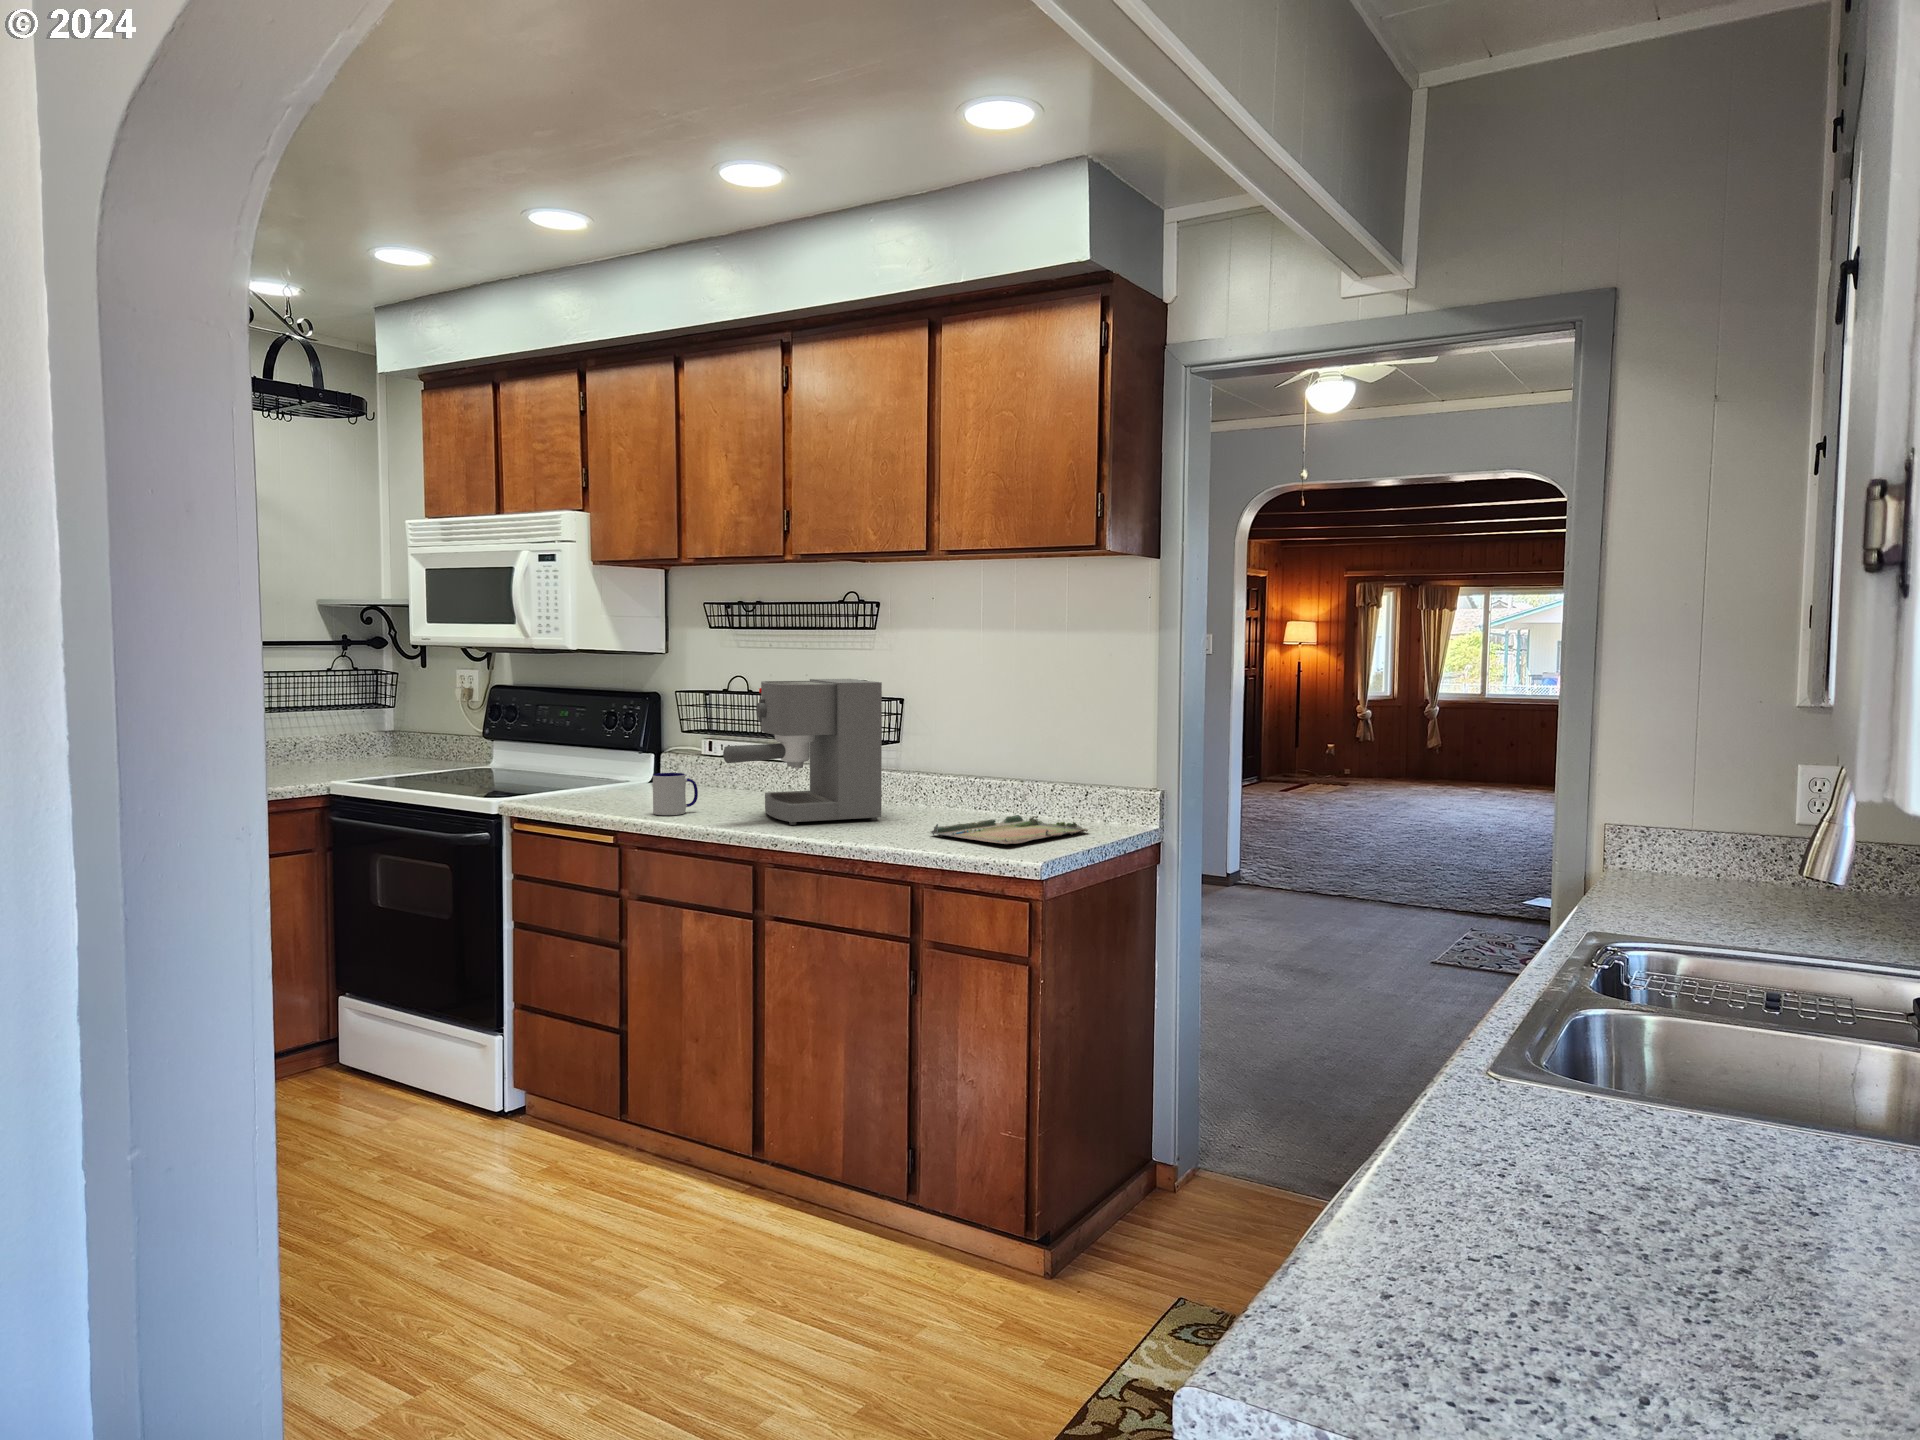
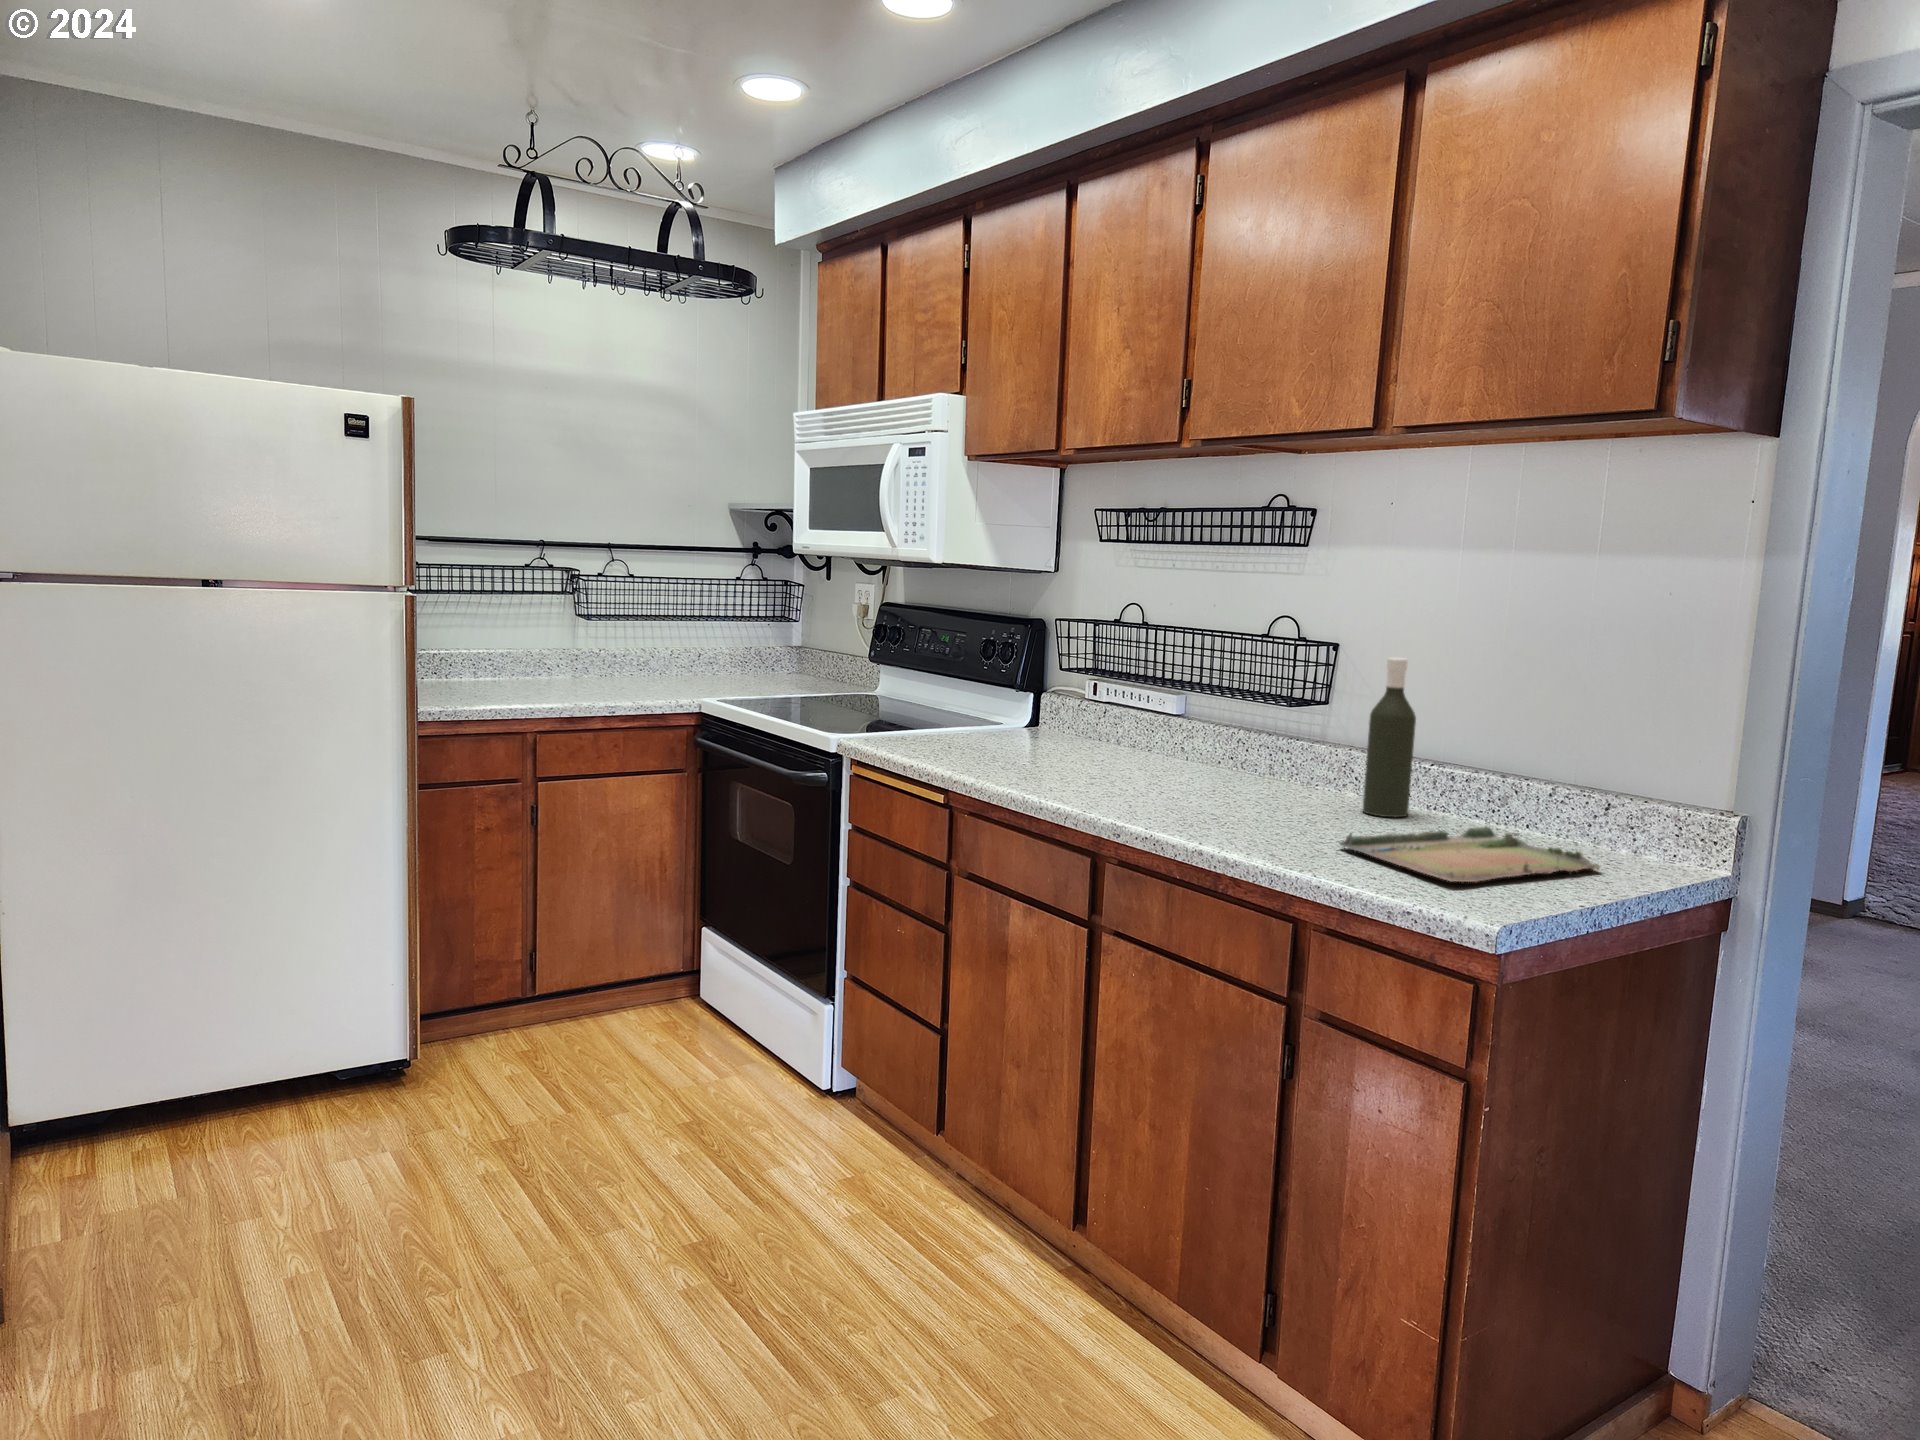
coffee maker: present [723,679,882,825] -> none [1070,610,1294,812]
bottle: none [935,706,965,817] -> present [1363,658,1416,817]
mug: present [653,773,698,815] -> none [992,721,1050,776]

